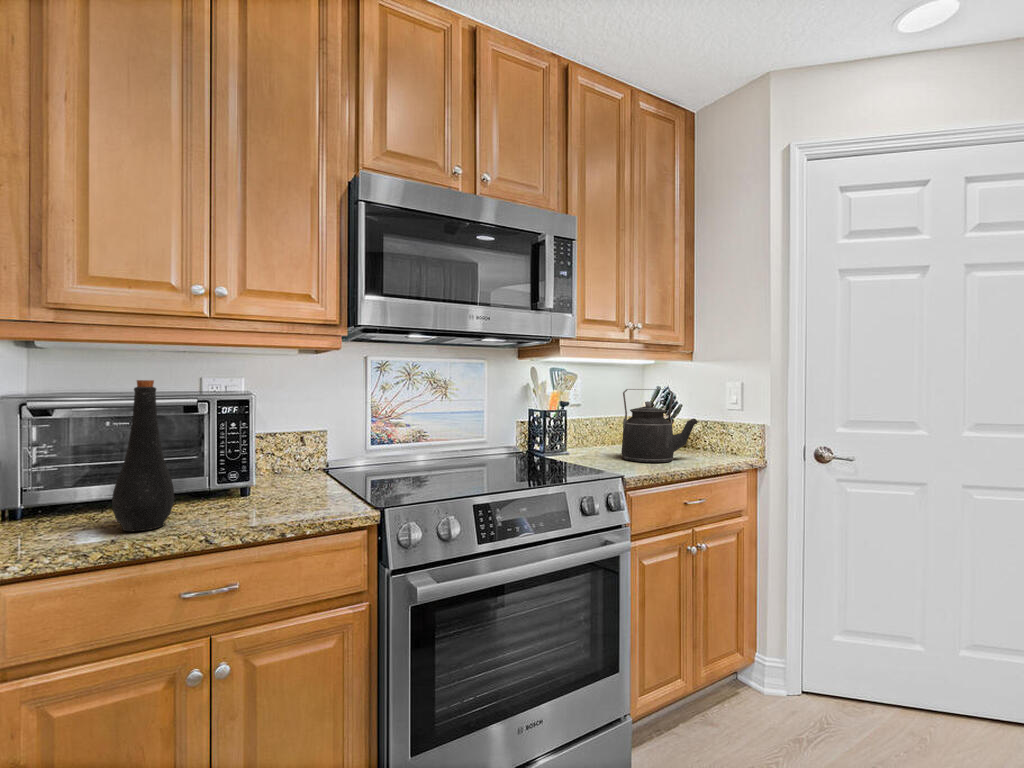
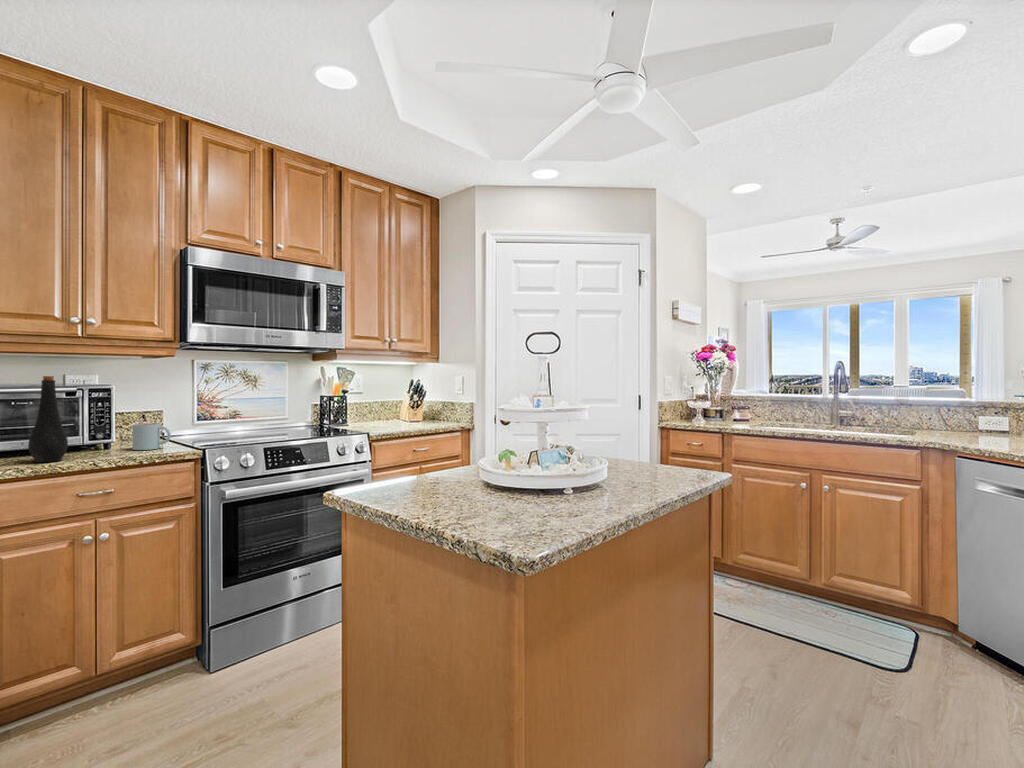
kettle: present [621,389,698,462] -> none [381,381,430,427]
mug: none [278,457,333,503] -> present [133,423,171,450]

